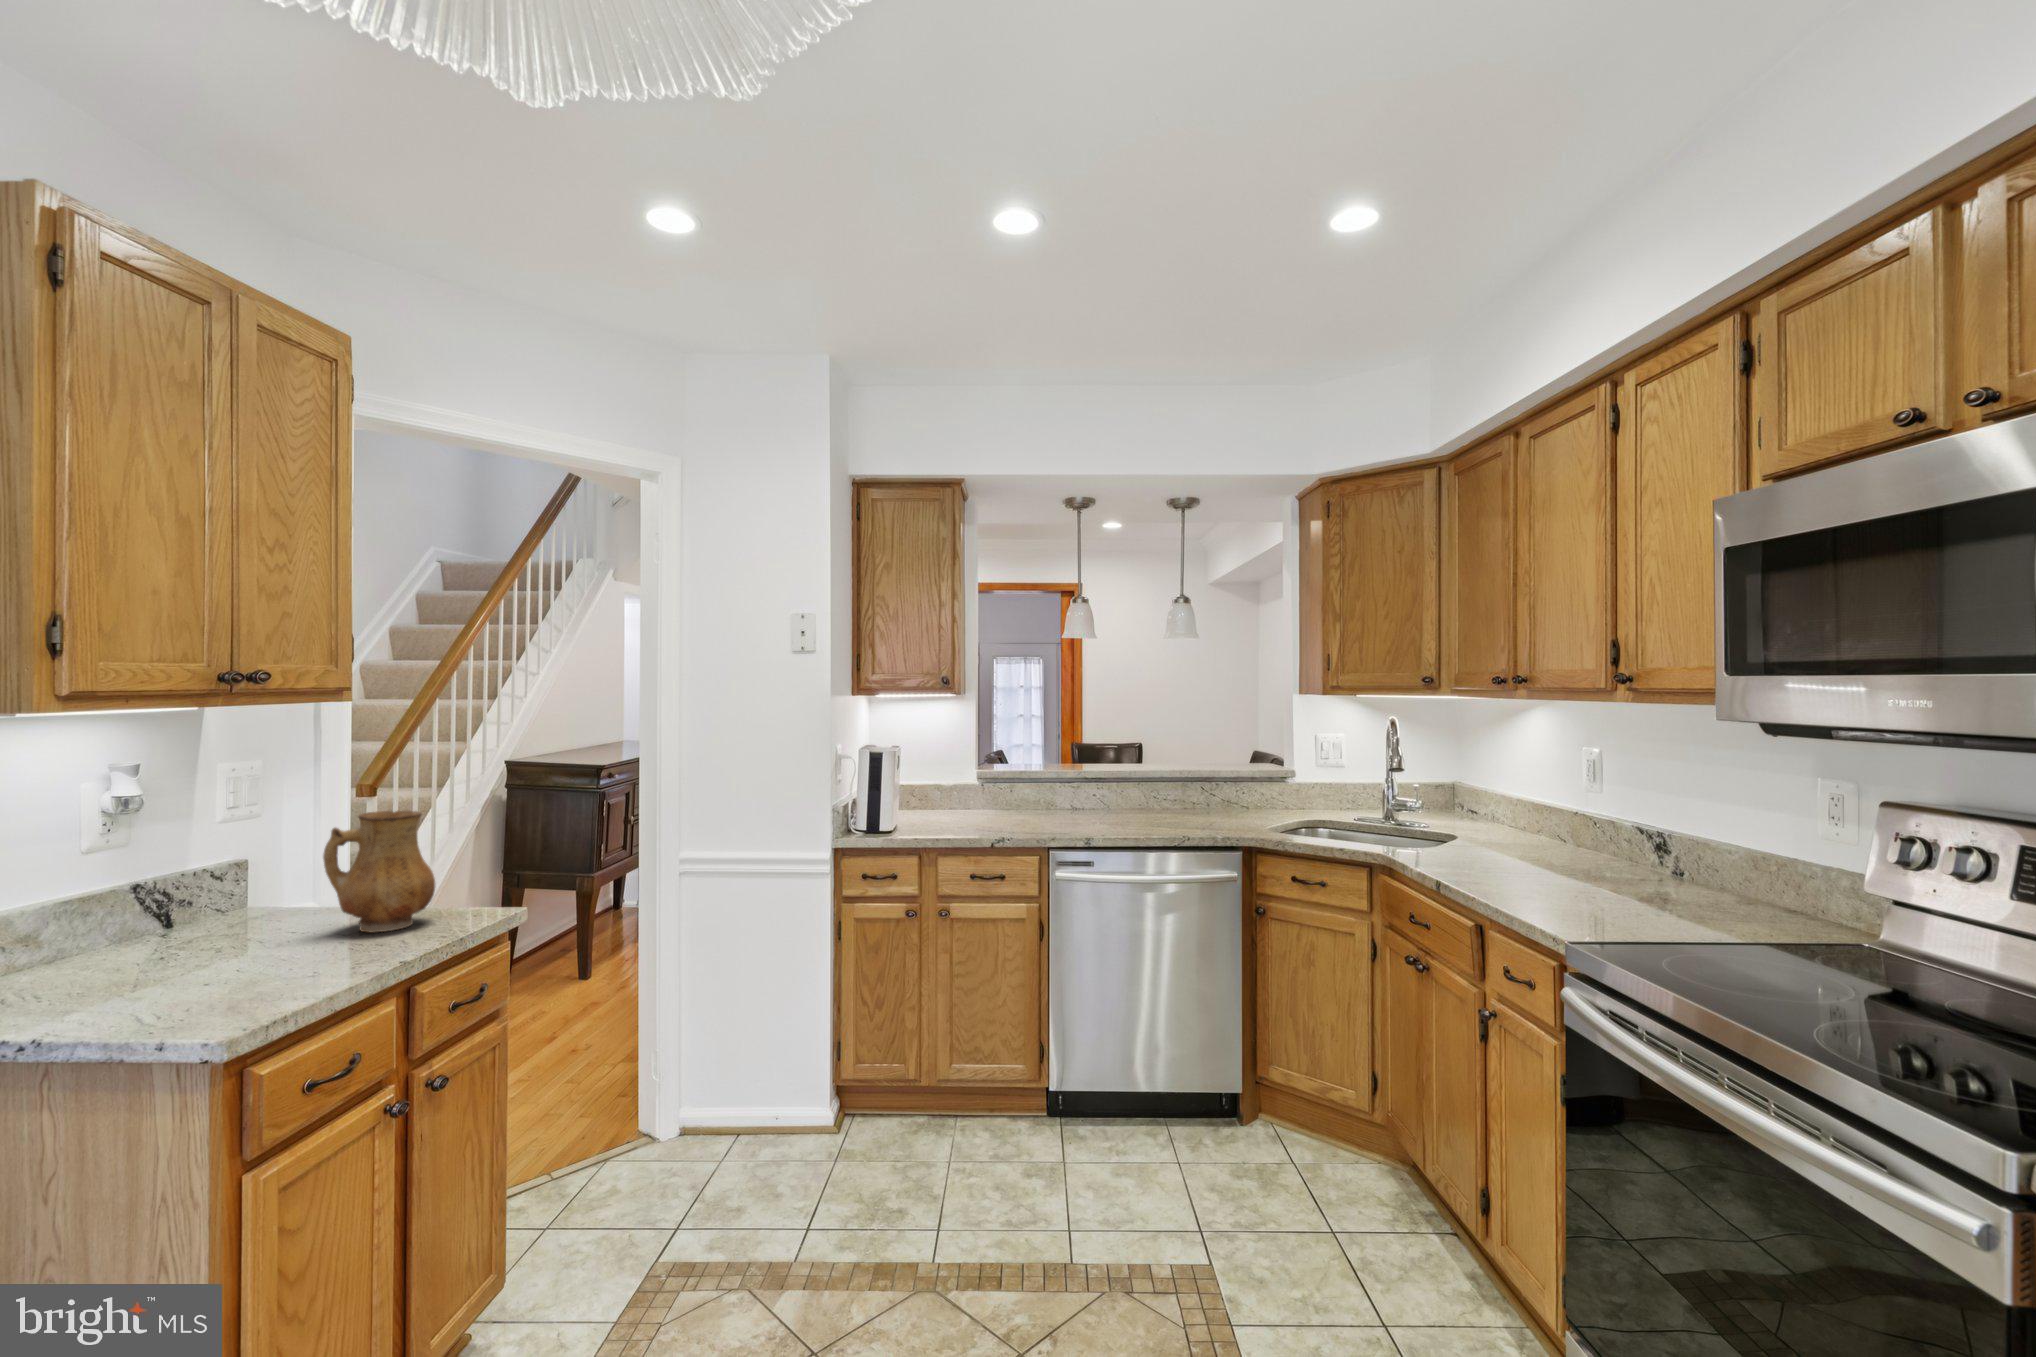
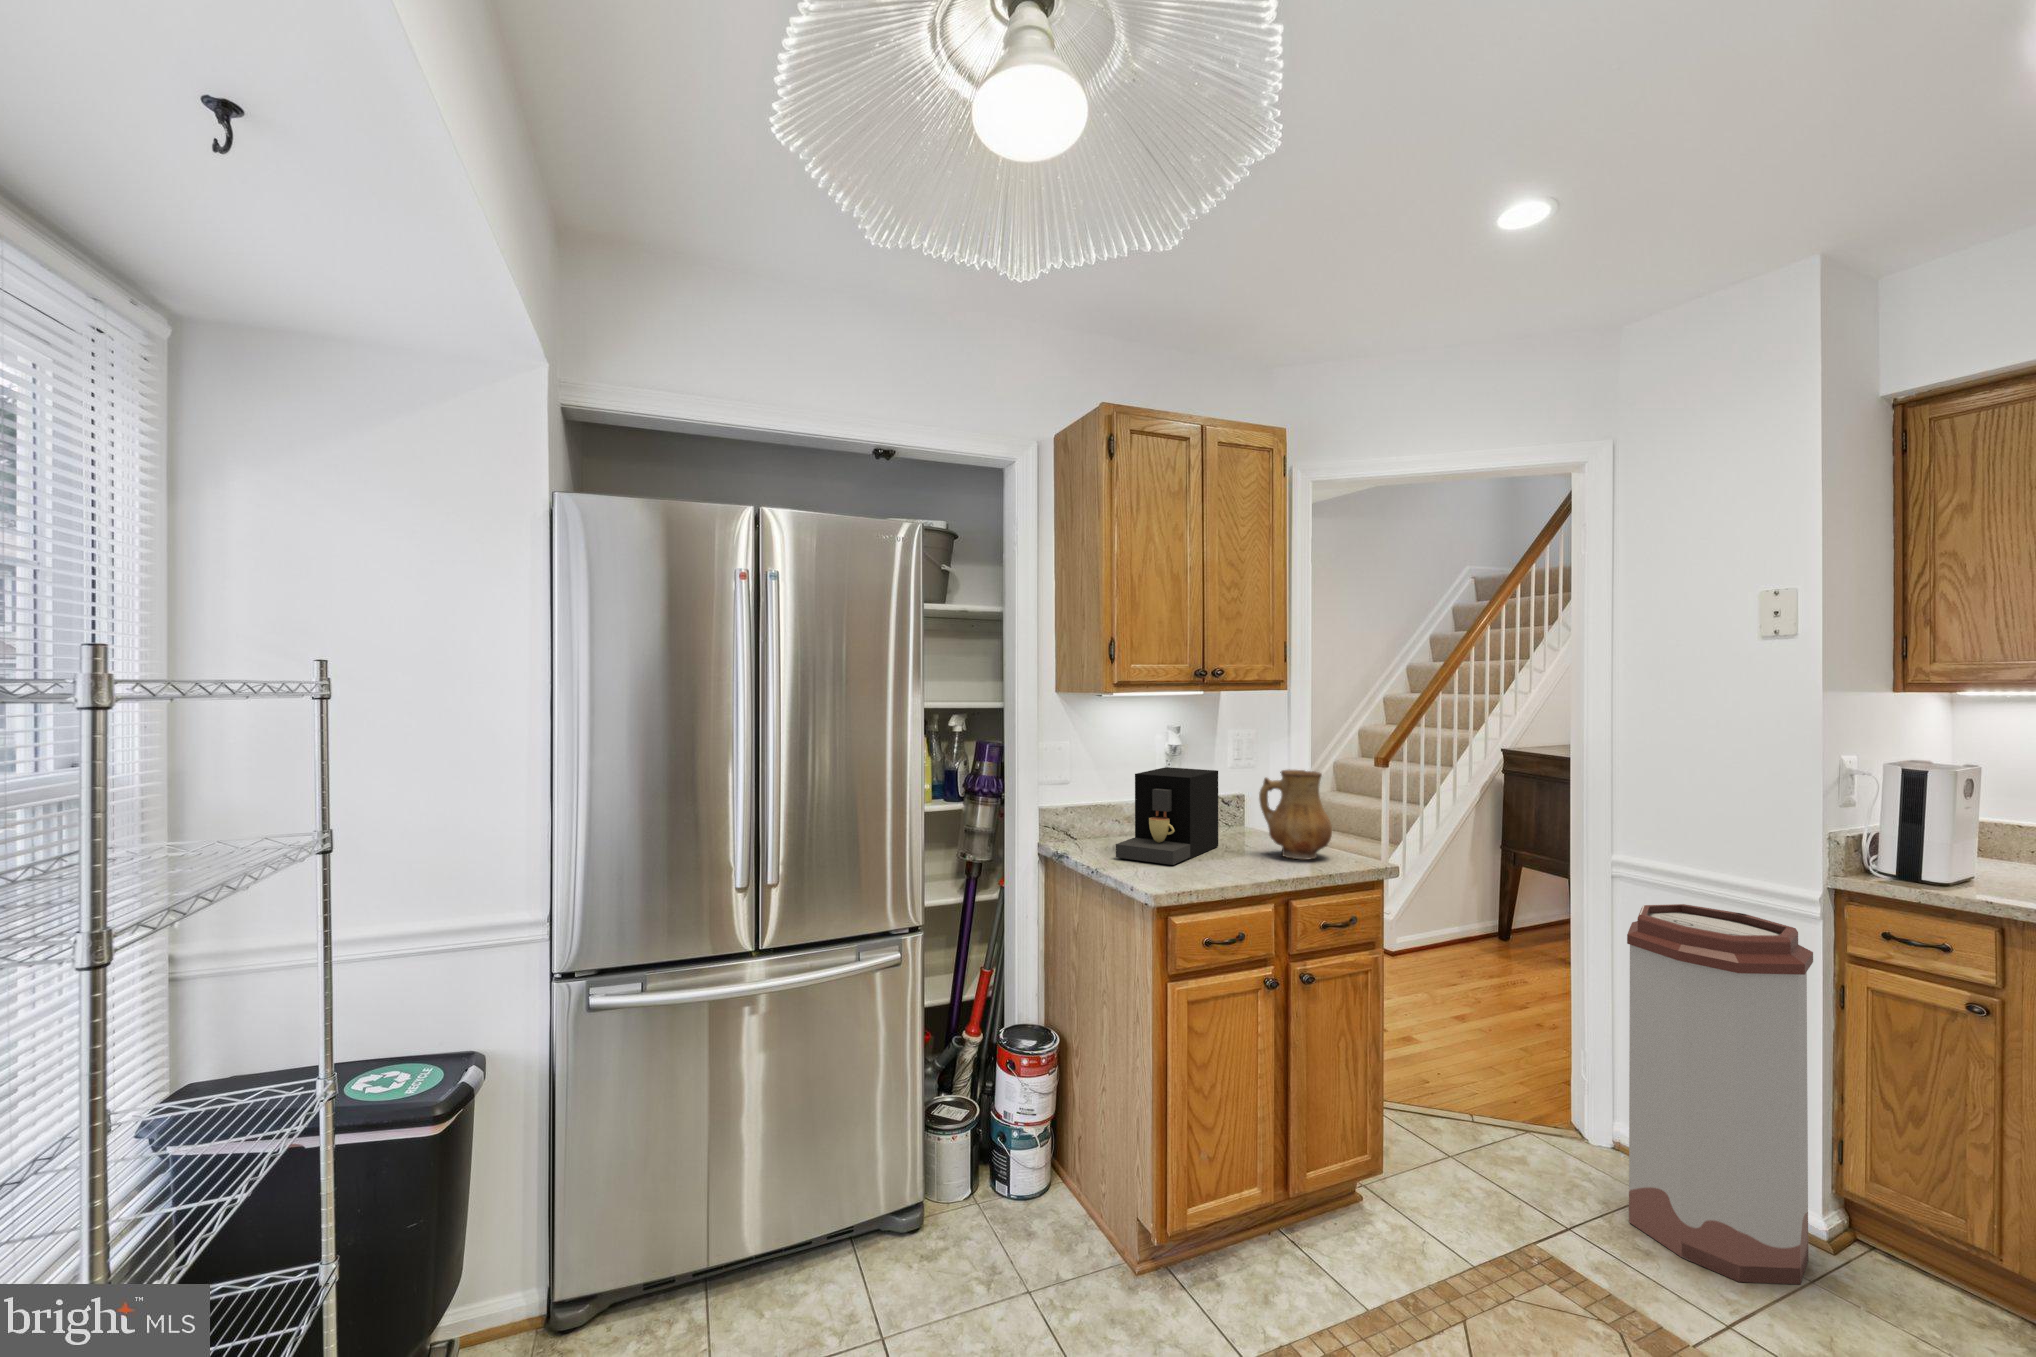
coffee maker: none [57,828,241,1006] -> present [1116,767,1218,865]
trash can: none [713,884,838,1198] -> present [1627,904,1813,1284]

